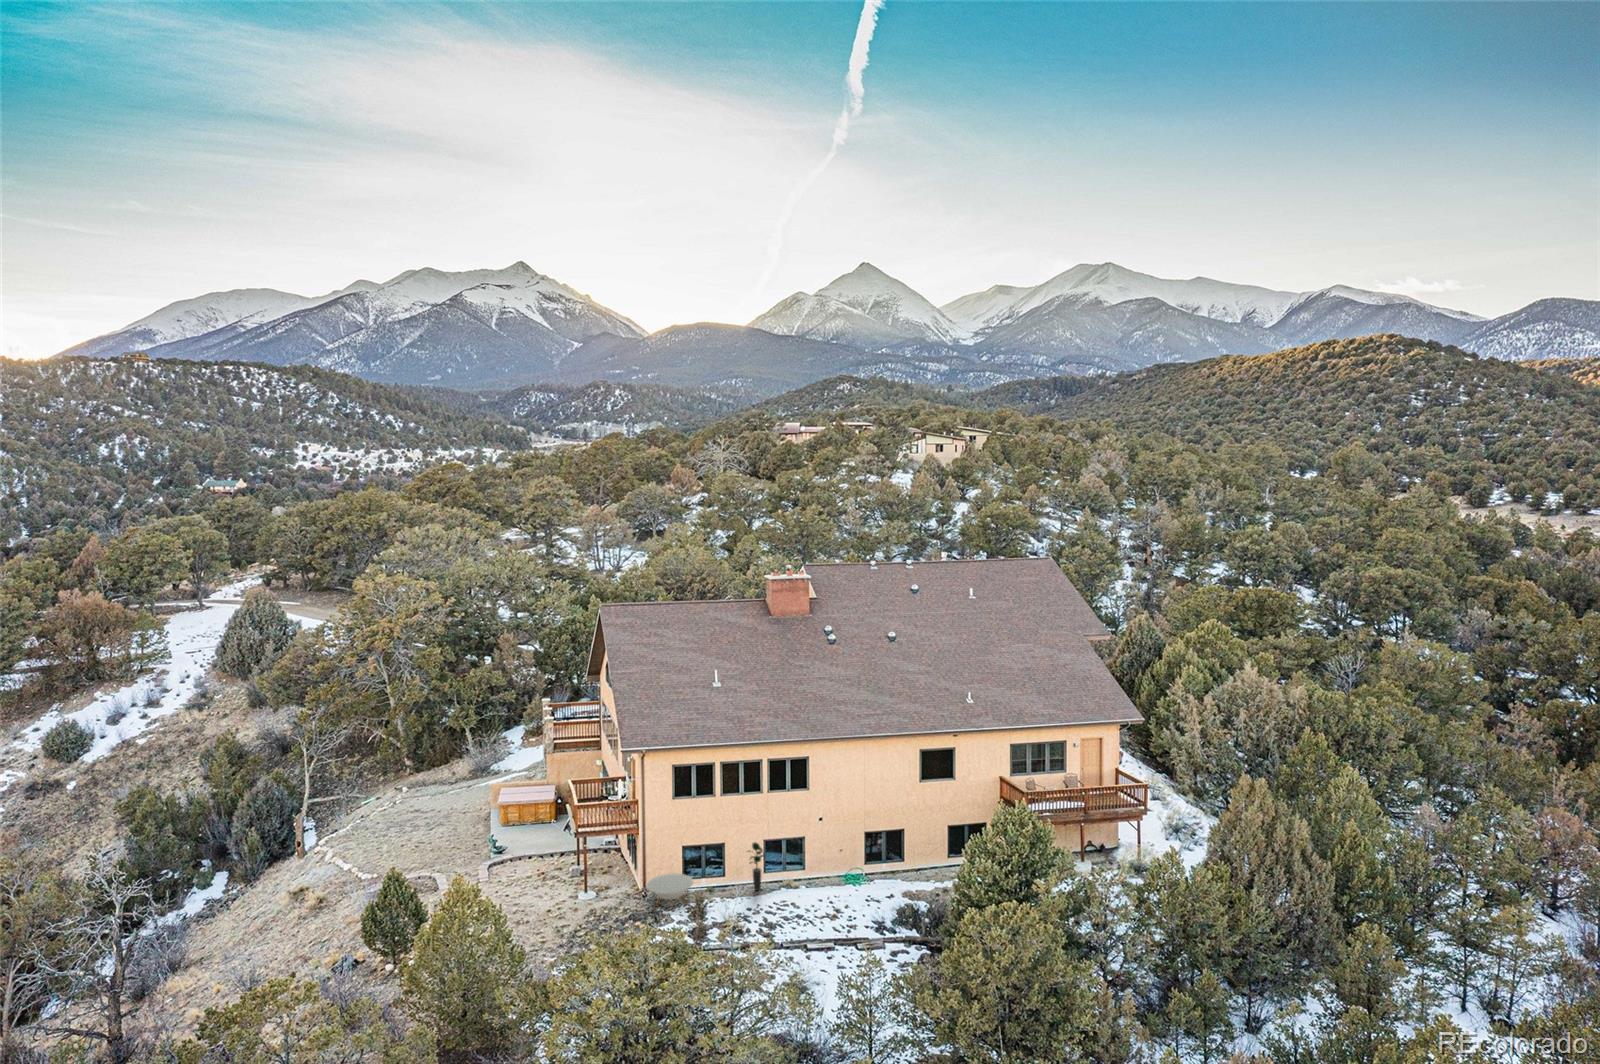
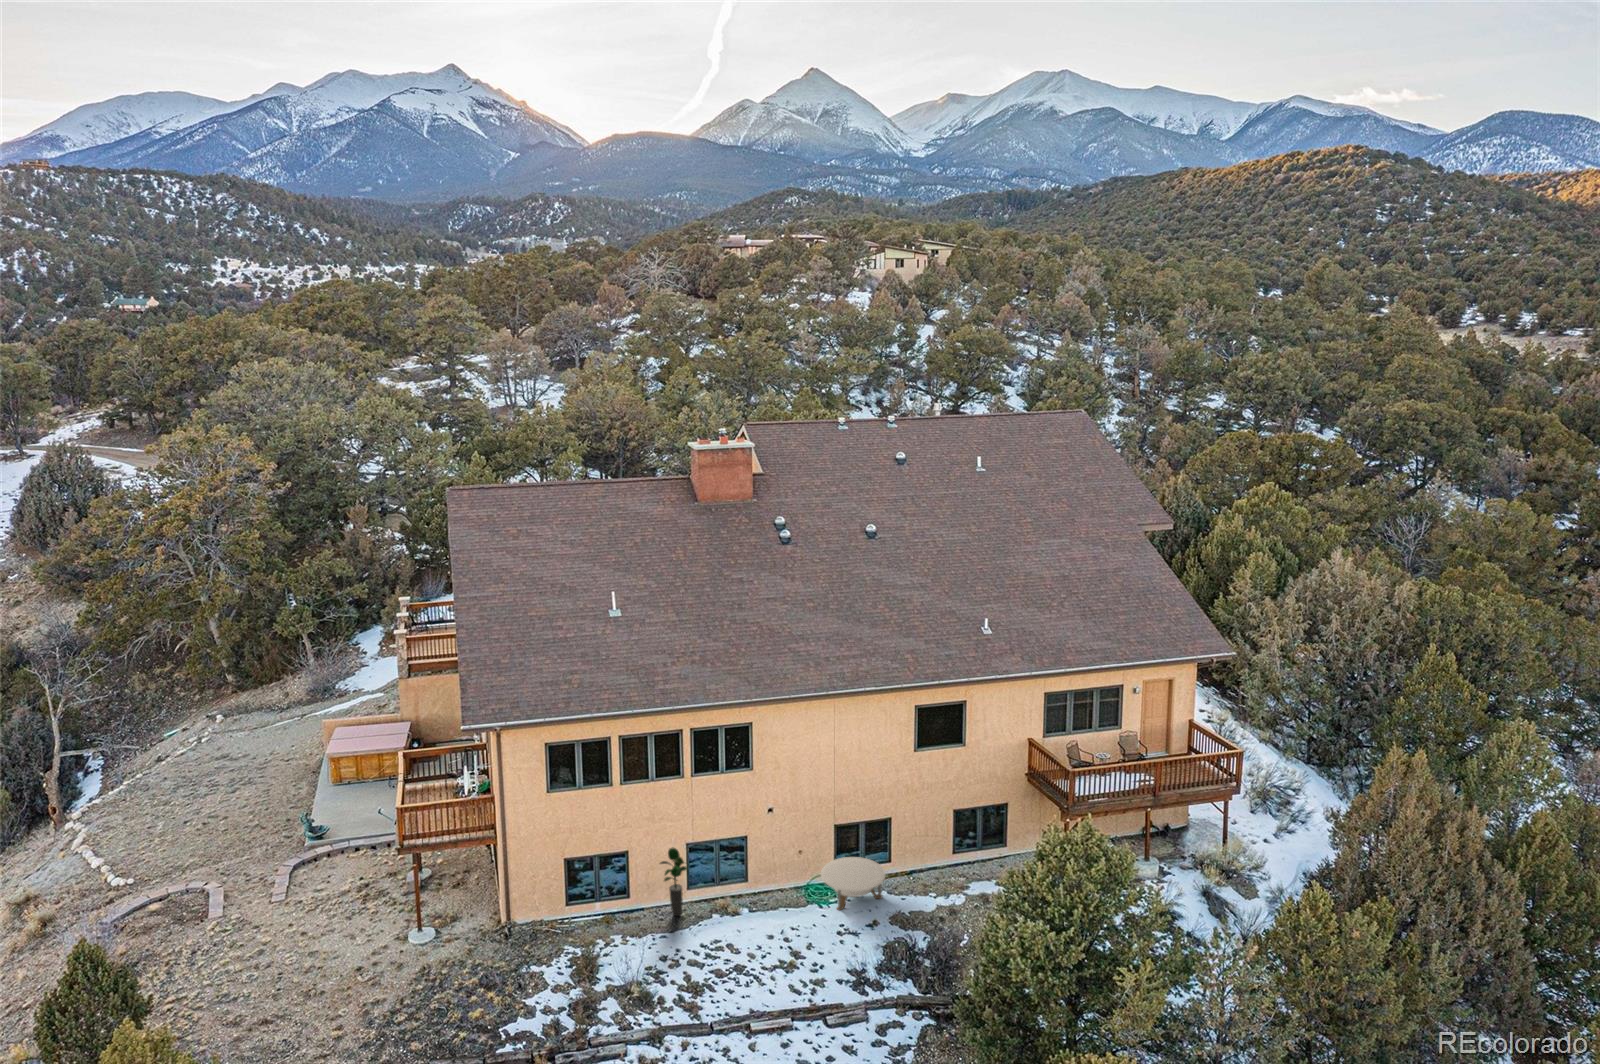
round table: present [647,873,694,907] -> present [821,857,885,910]

